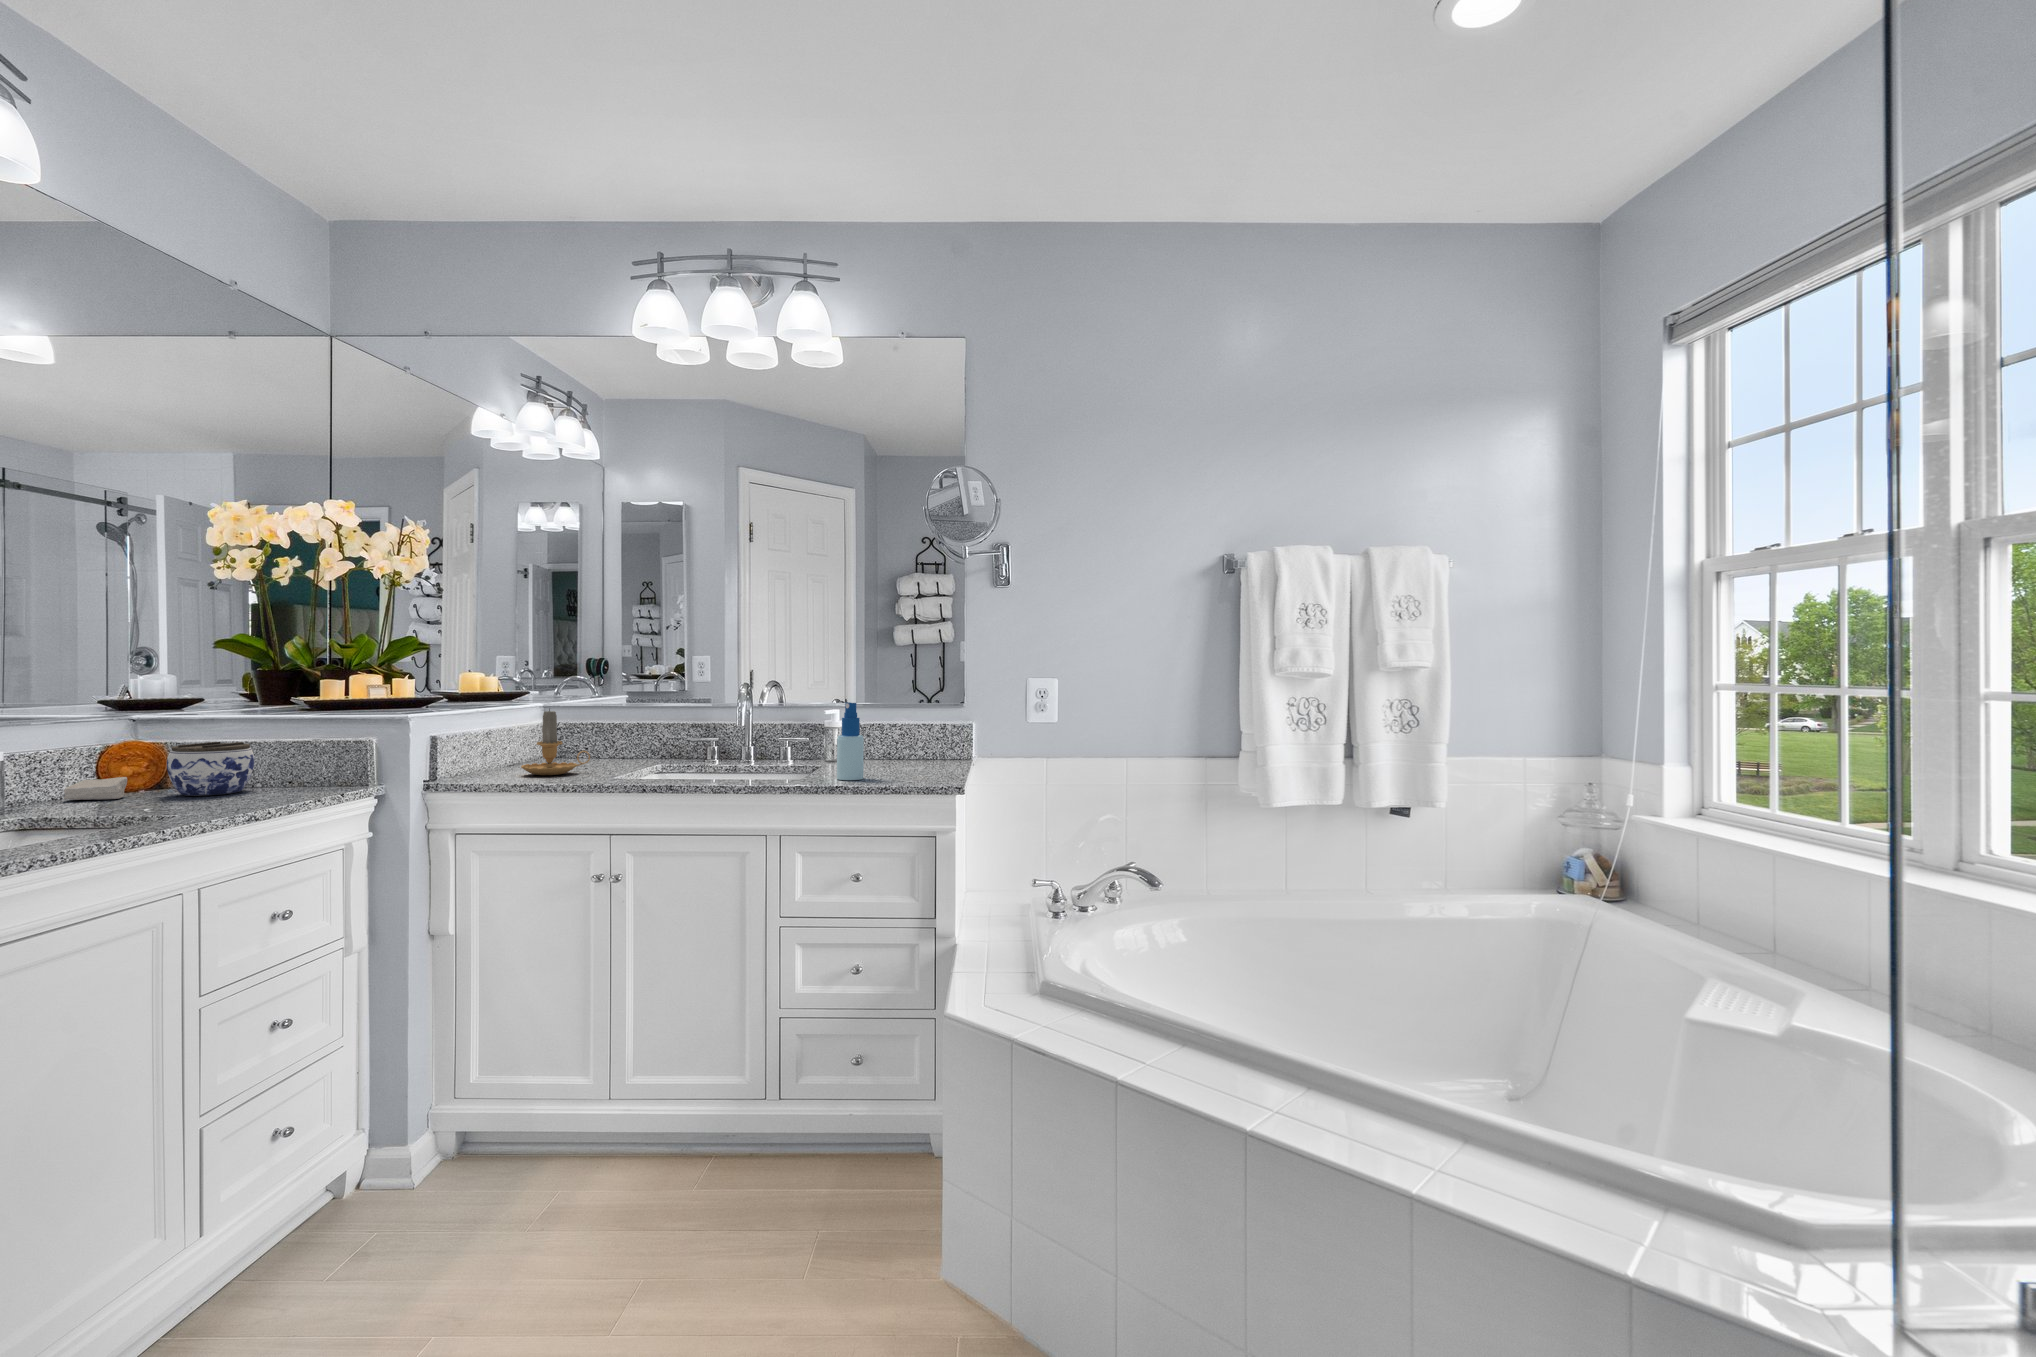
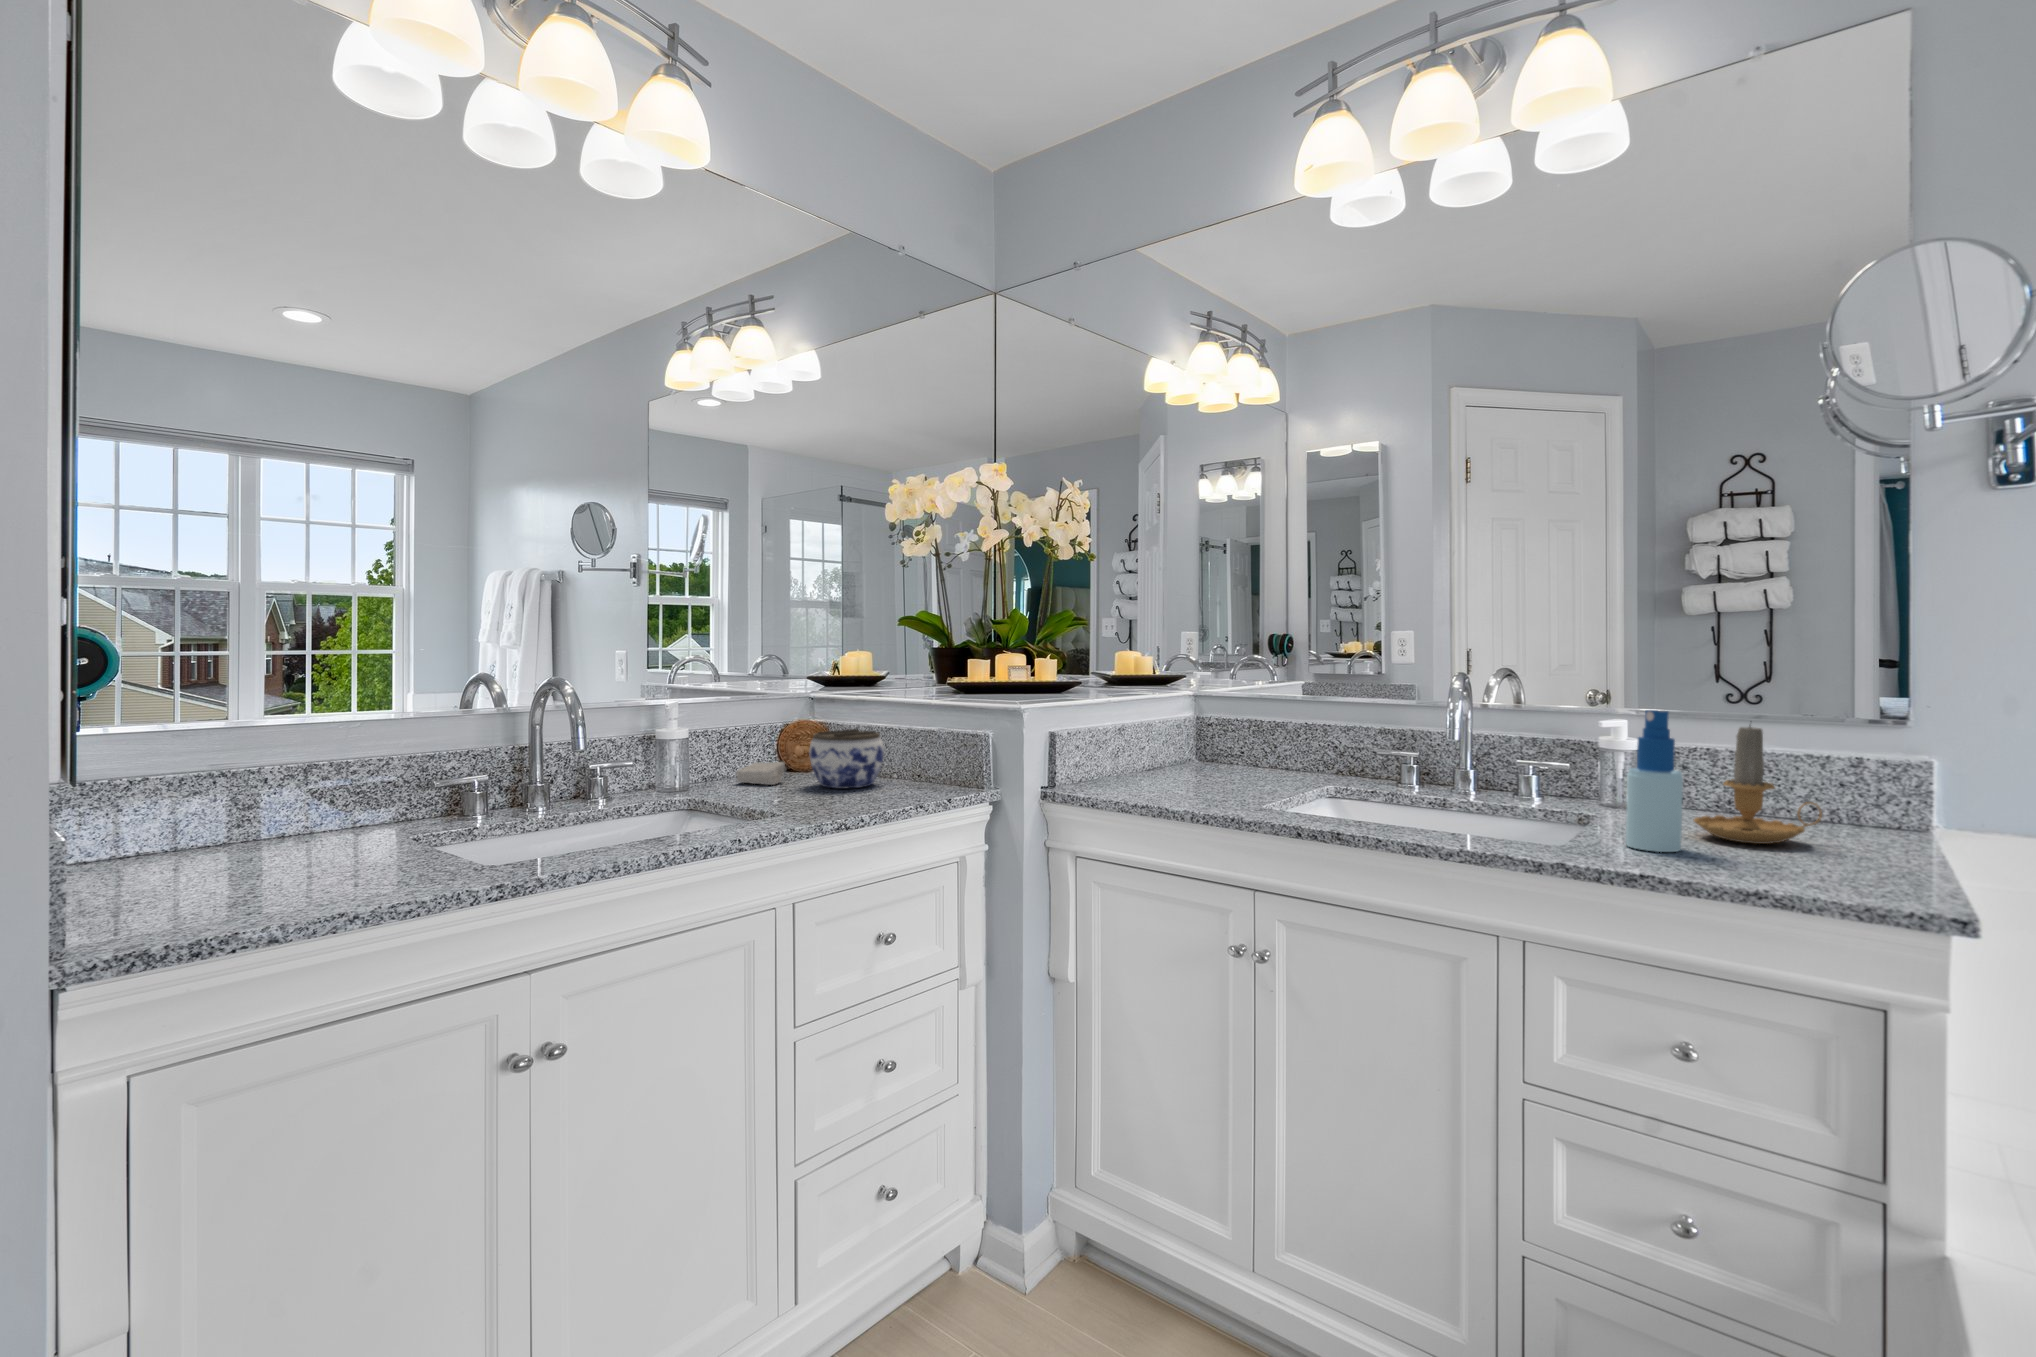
candle: present [521,709,590,775] -> present [1693,726,1822,844]

